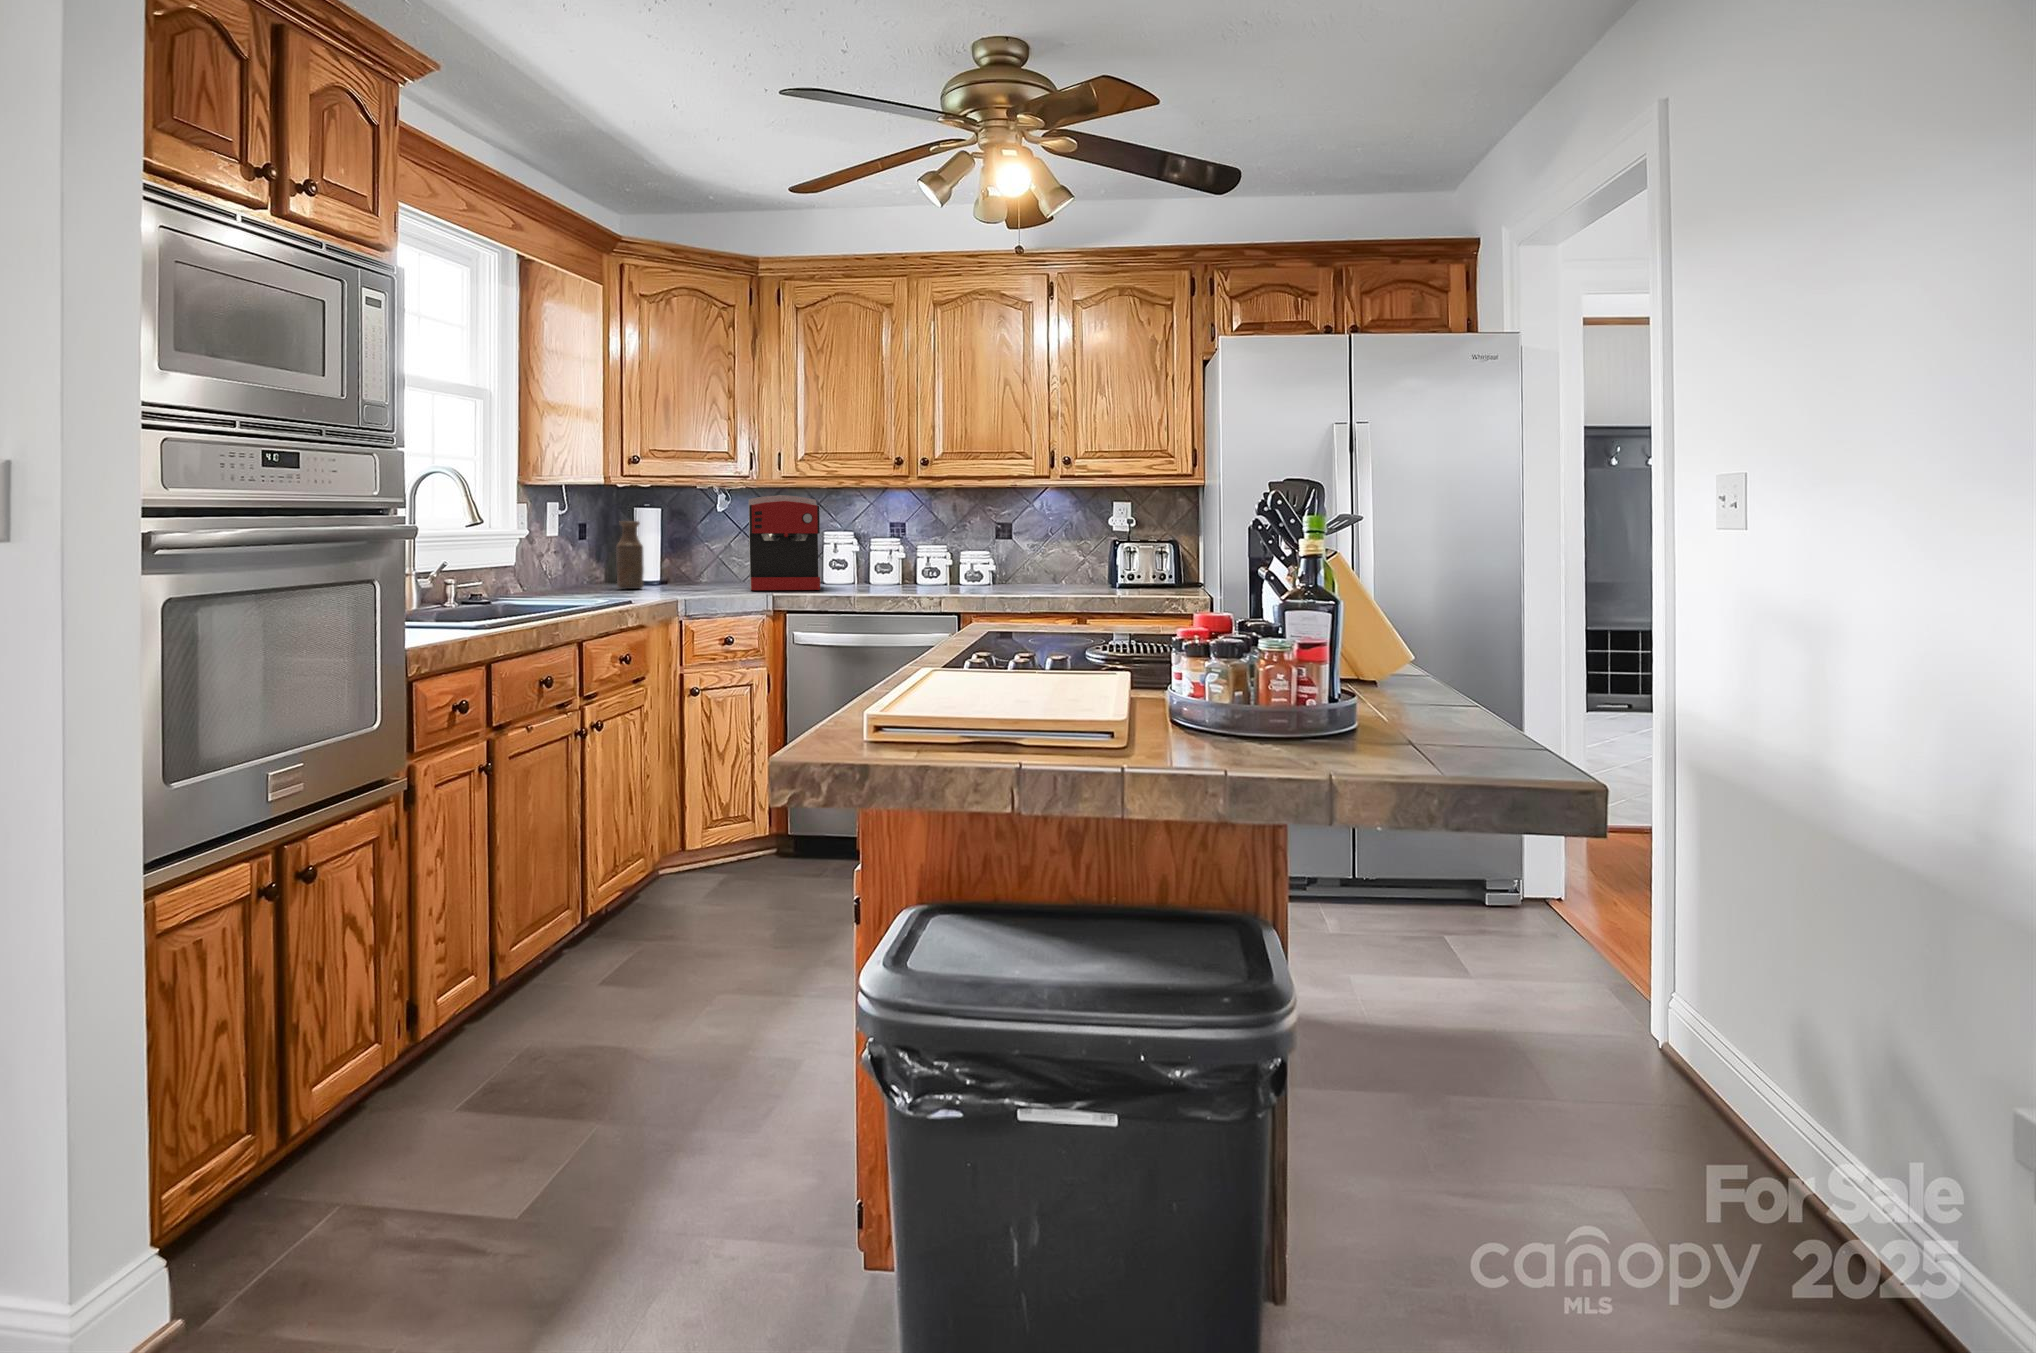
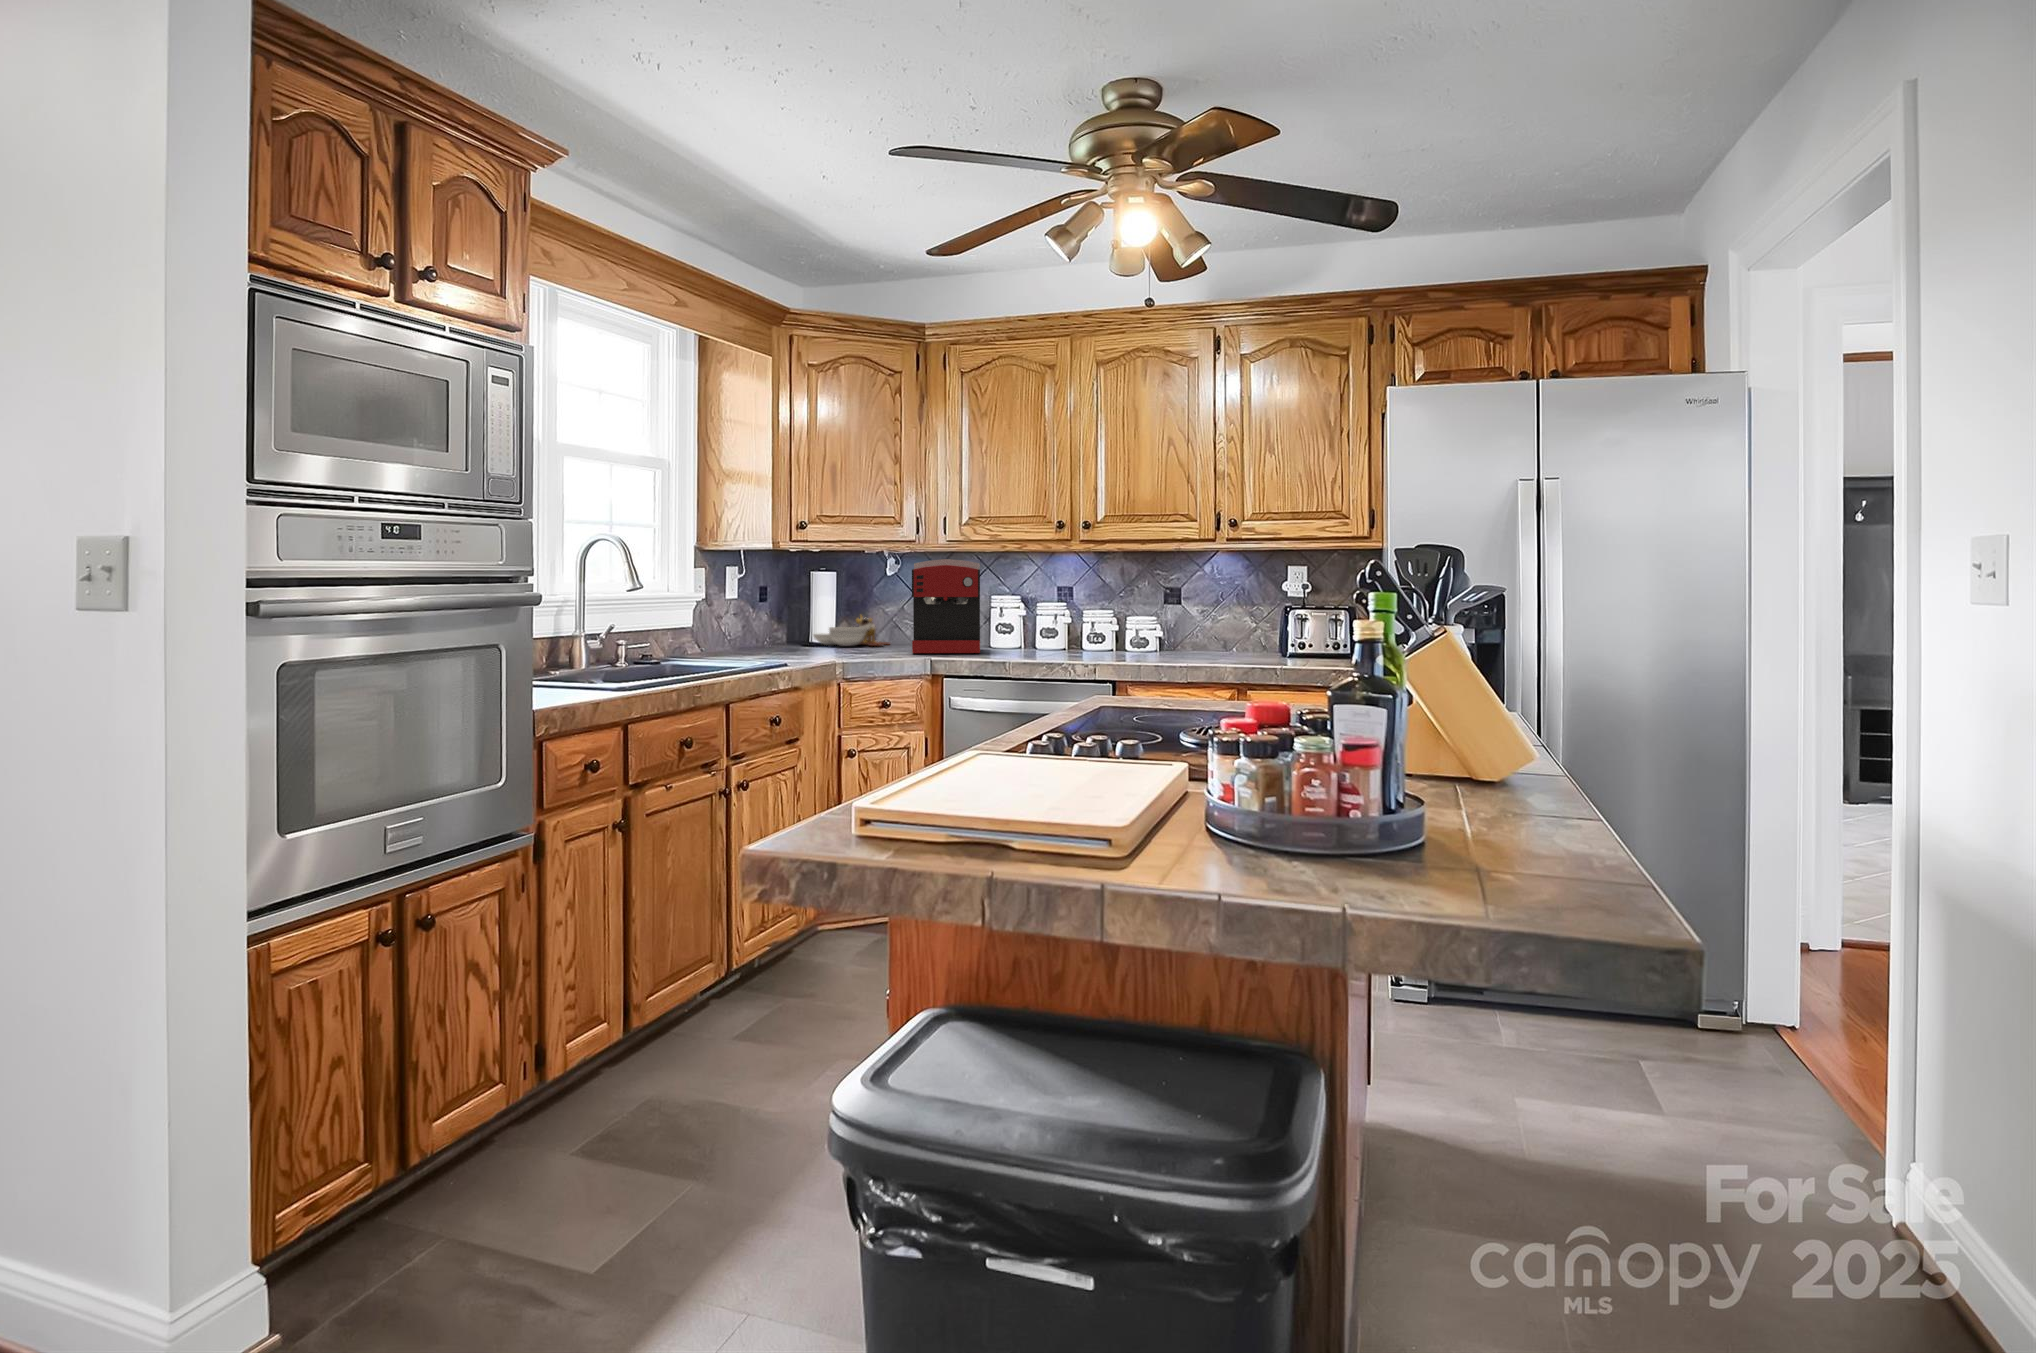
bottle: present [616,521,644,589] -> none [788,585,813,651]
cutting board: none [637,552,719,583] -> present [814,616,889,646]

